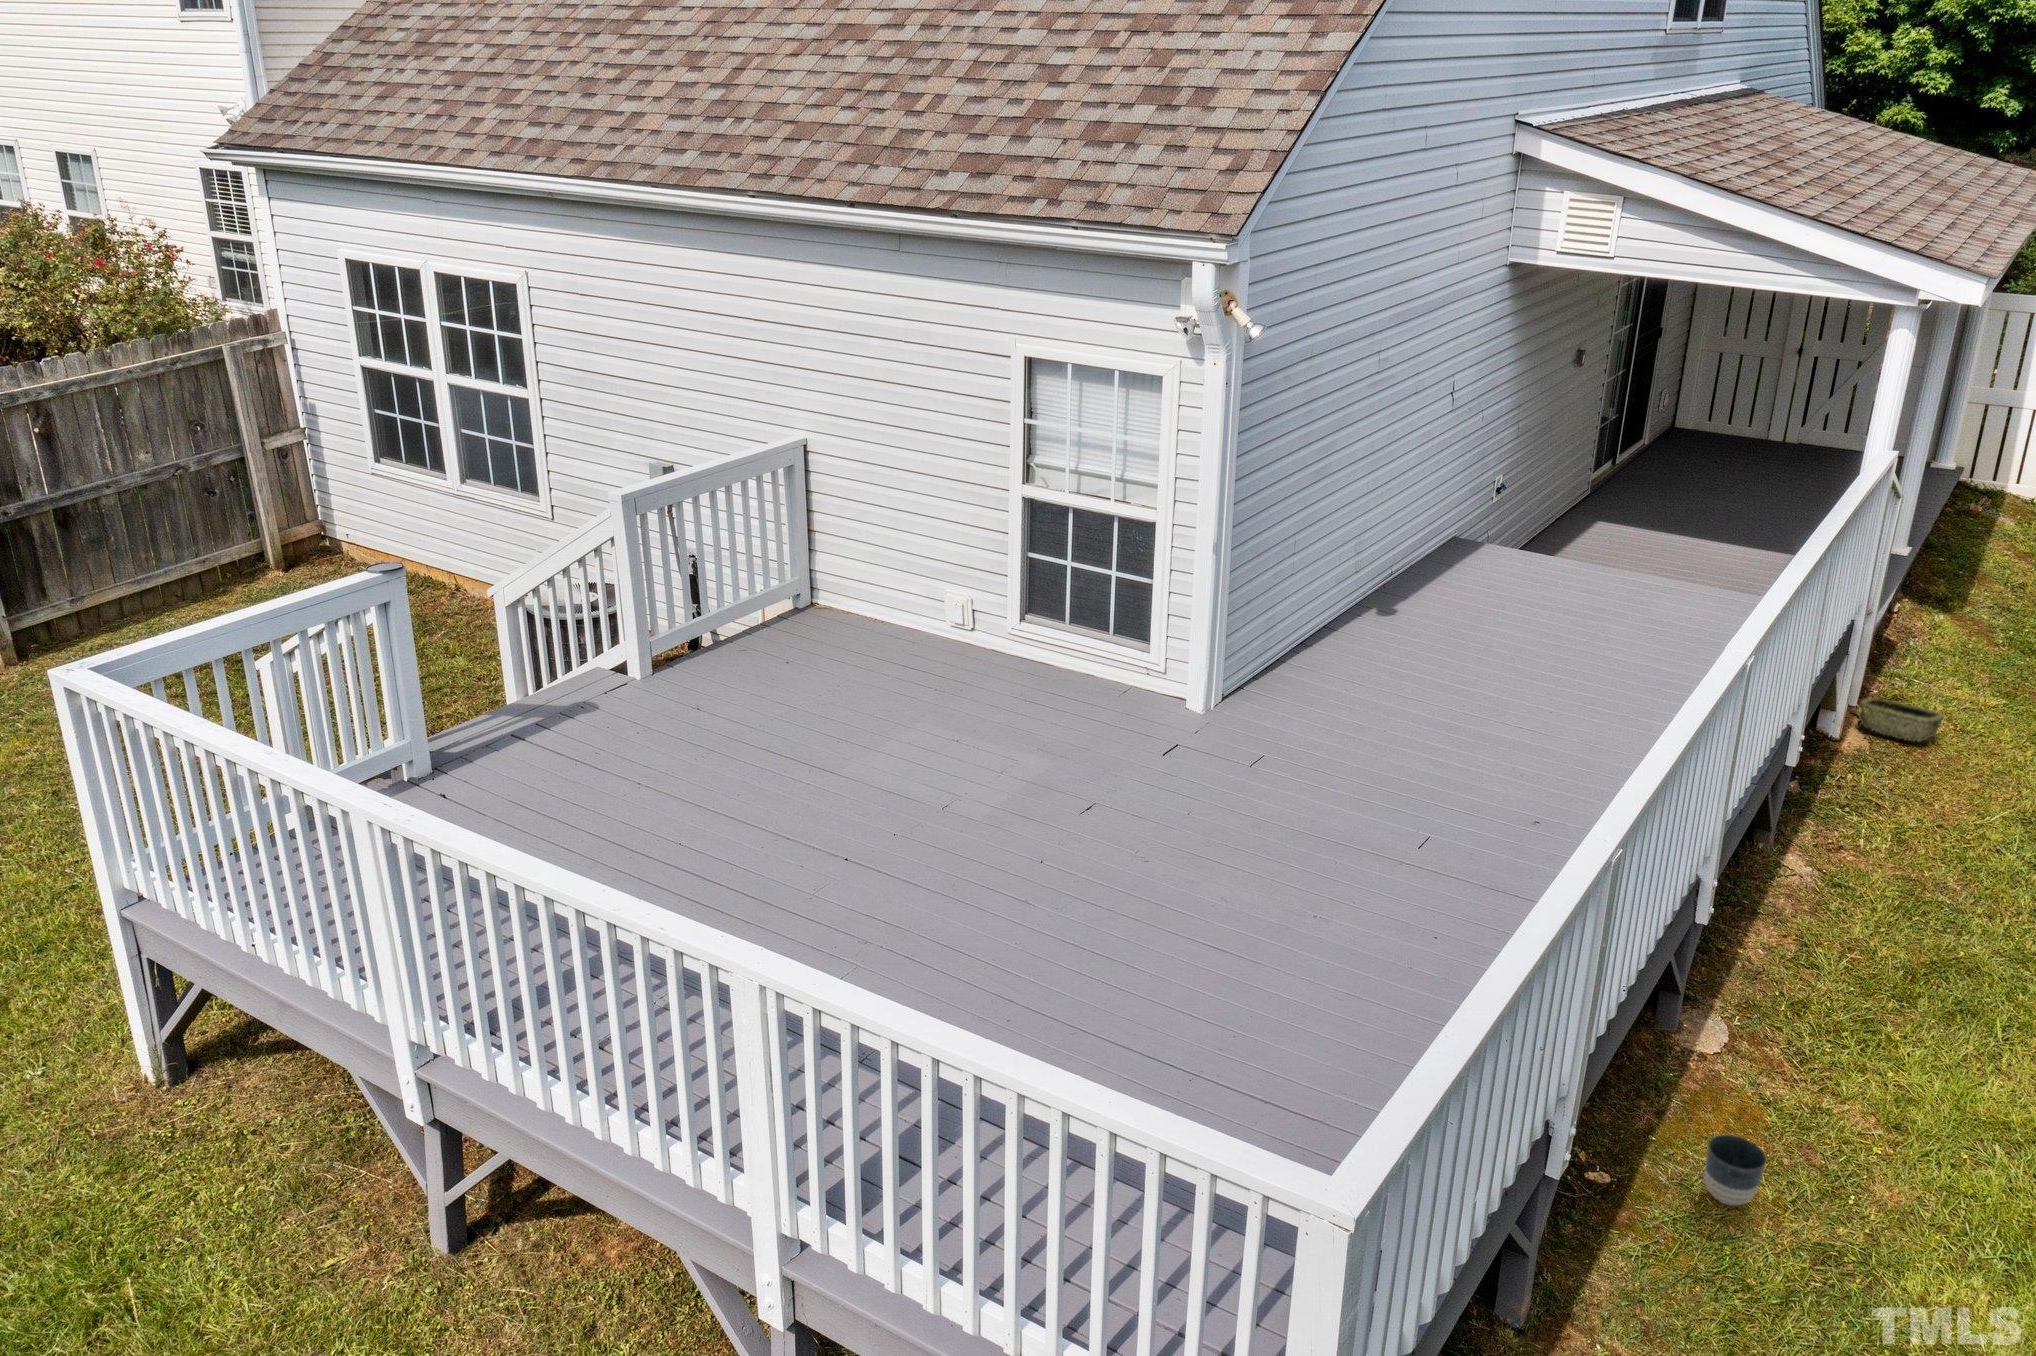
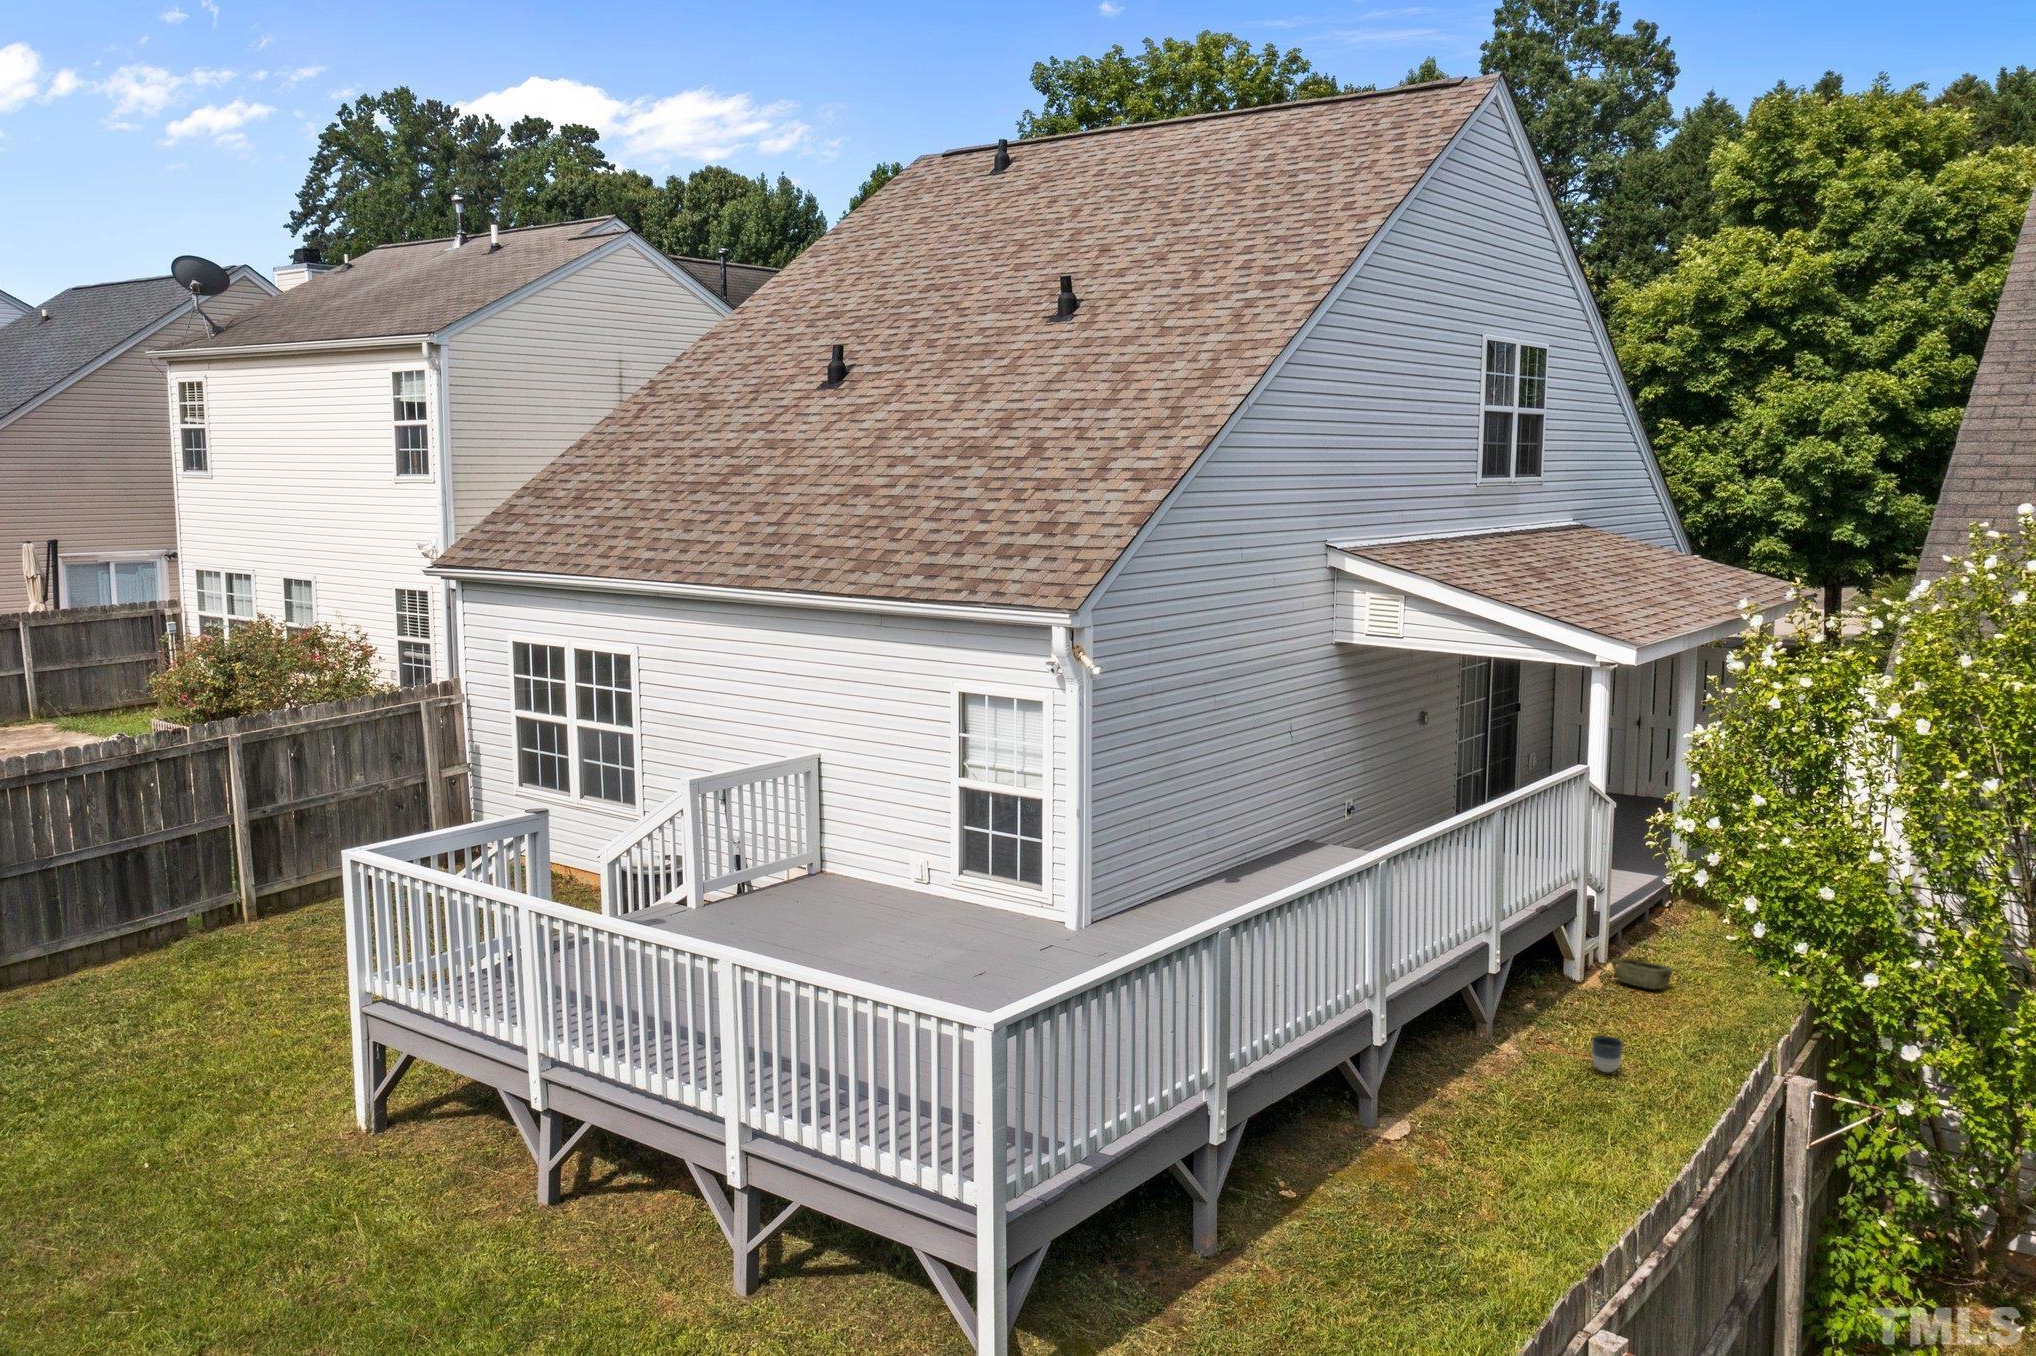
planter: present [1704,1135,1766,1206] -> present [1592,1036,1623,1072]

